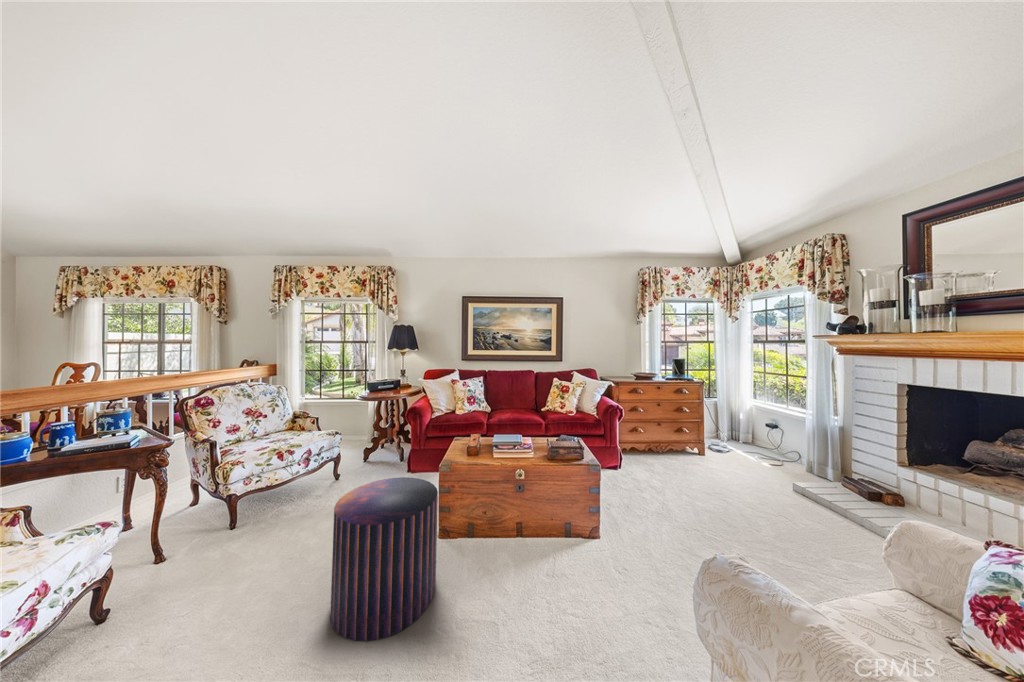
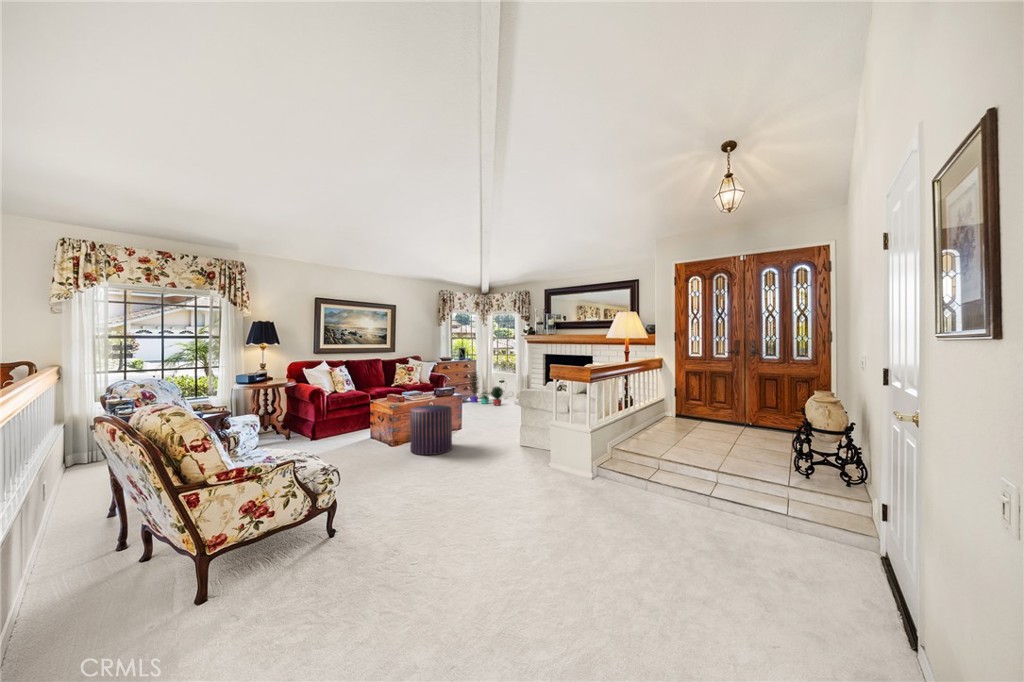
potted plant: none [679,401,752,489] -> present [470,372,503,405]

